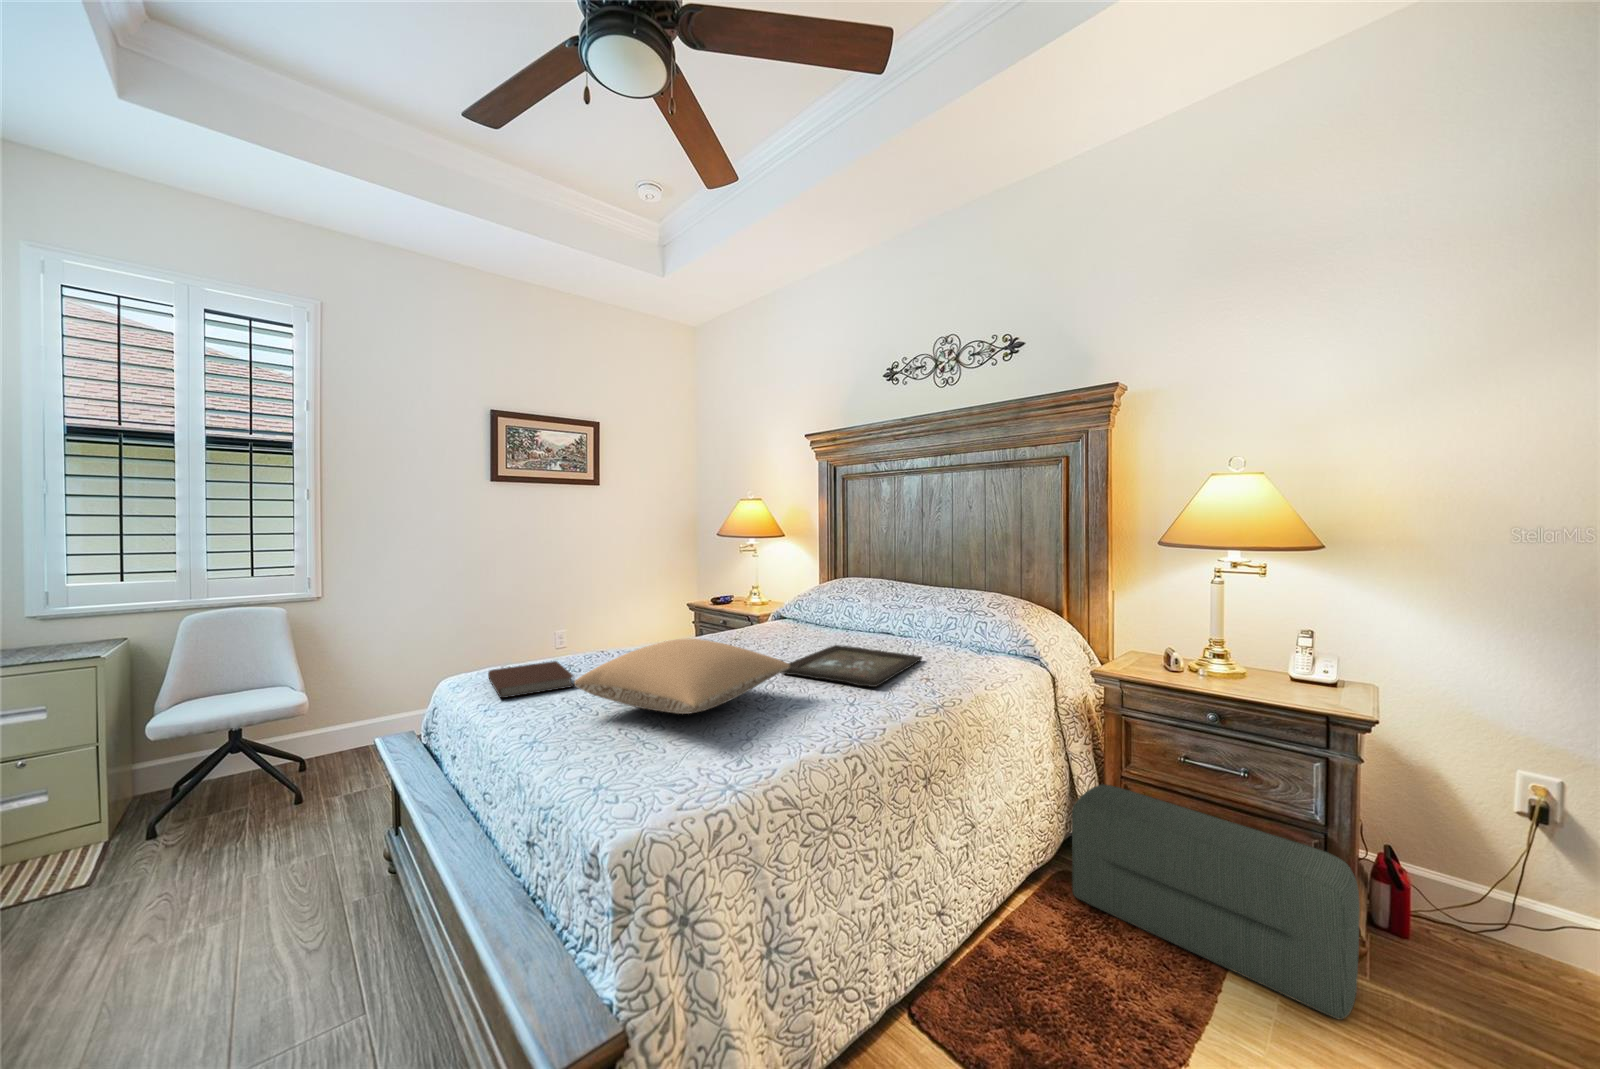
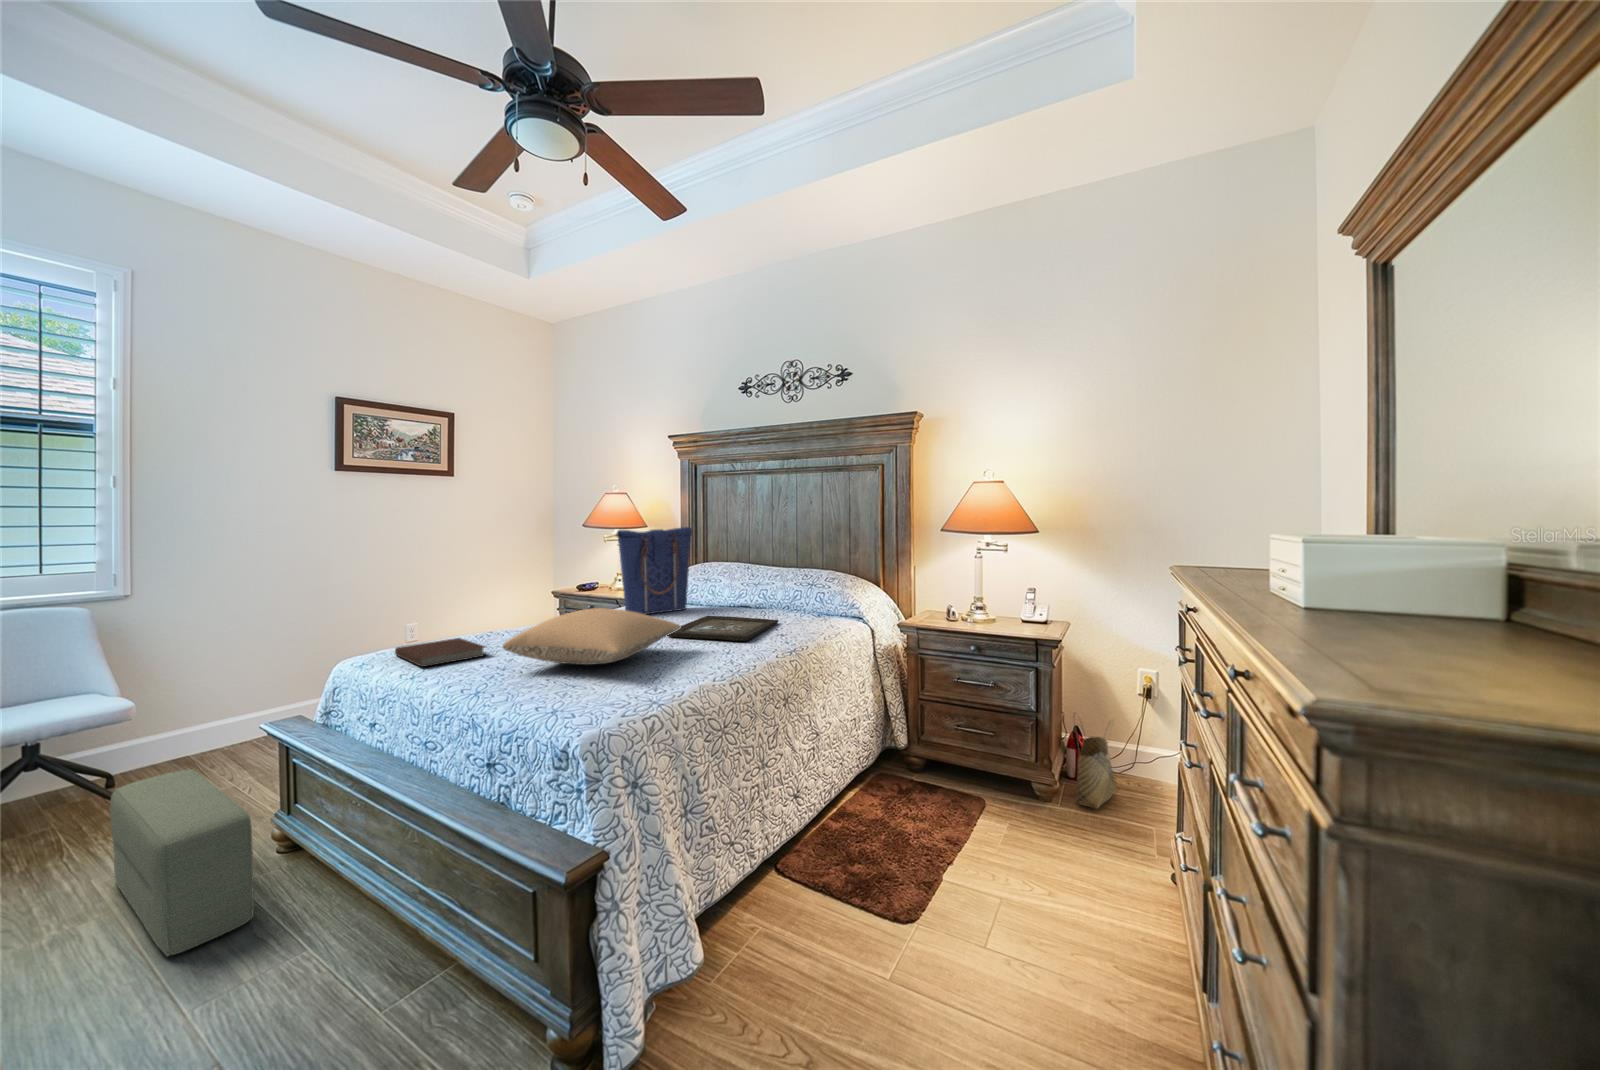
tote bag: none [734,536,822,640] -> present [617,527,692,615]
pouf: present [1072,784,1360,1019] -> present [110,769,254,956]
woven basket: none [1398,834,1487,1008] -> present [1075,713,1116,809]

